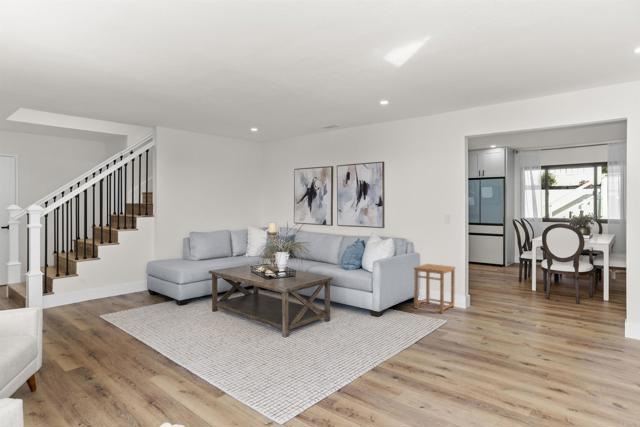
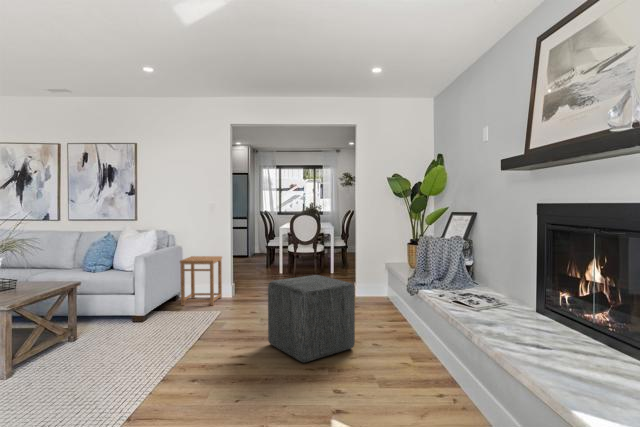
ottoman: none [477,302,578,394] -> present [268,275,355,362]

